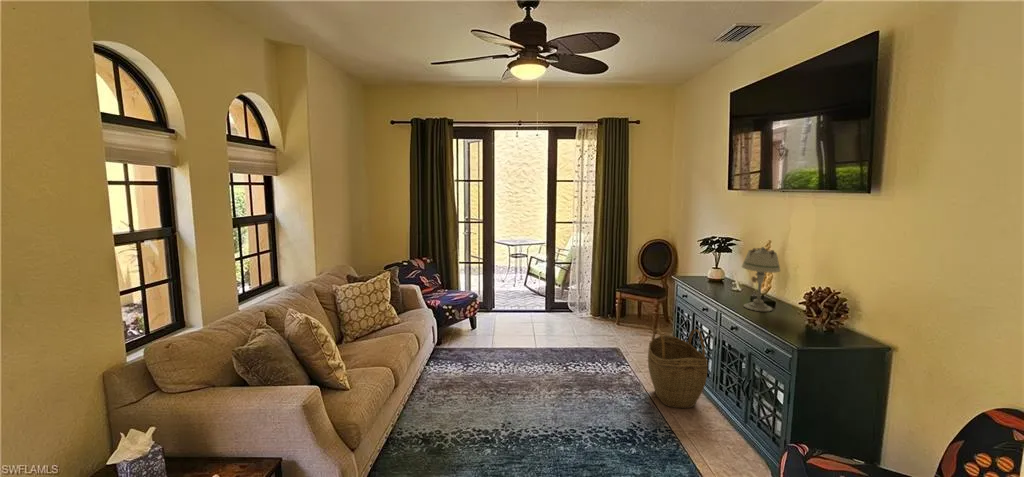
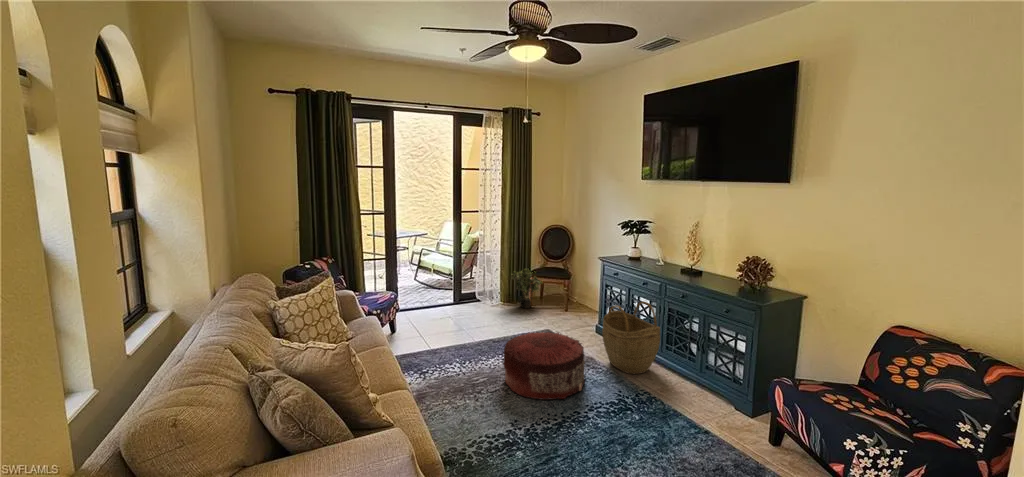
table lamp: present [742,247,780,311] -> none [681,225,712,280]
potted plant: none [599,283,634,324] -> present [512,269,542,308]
pouf: none [528,344,613,414] -> present [503,332,585,400]

